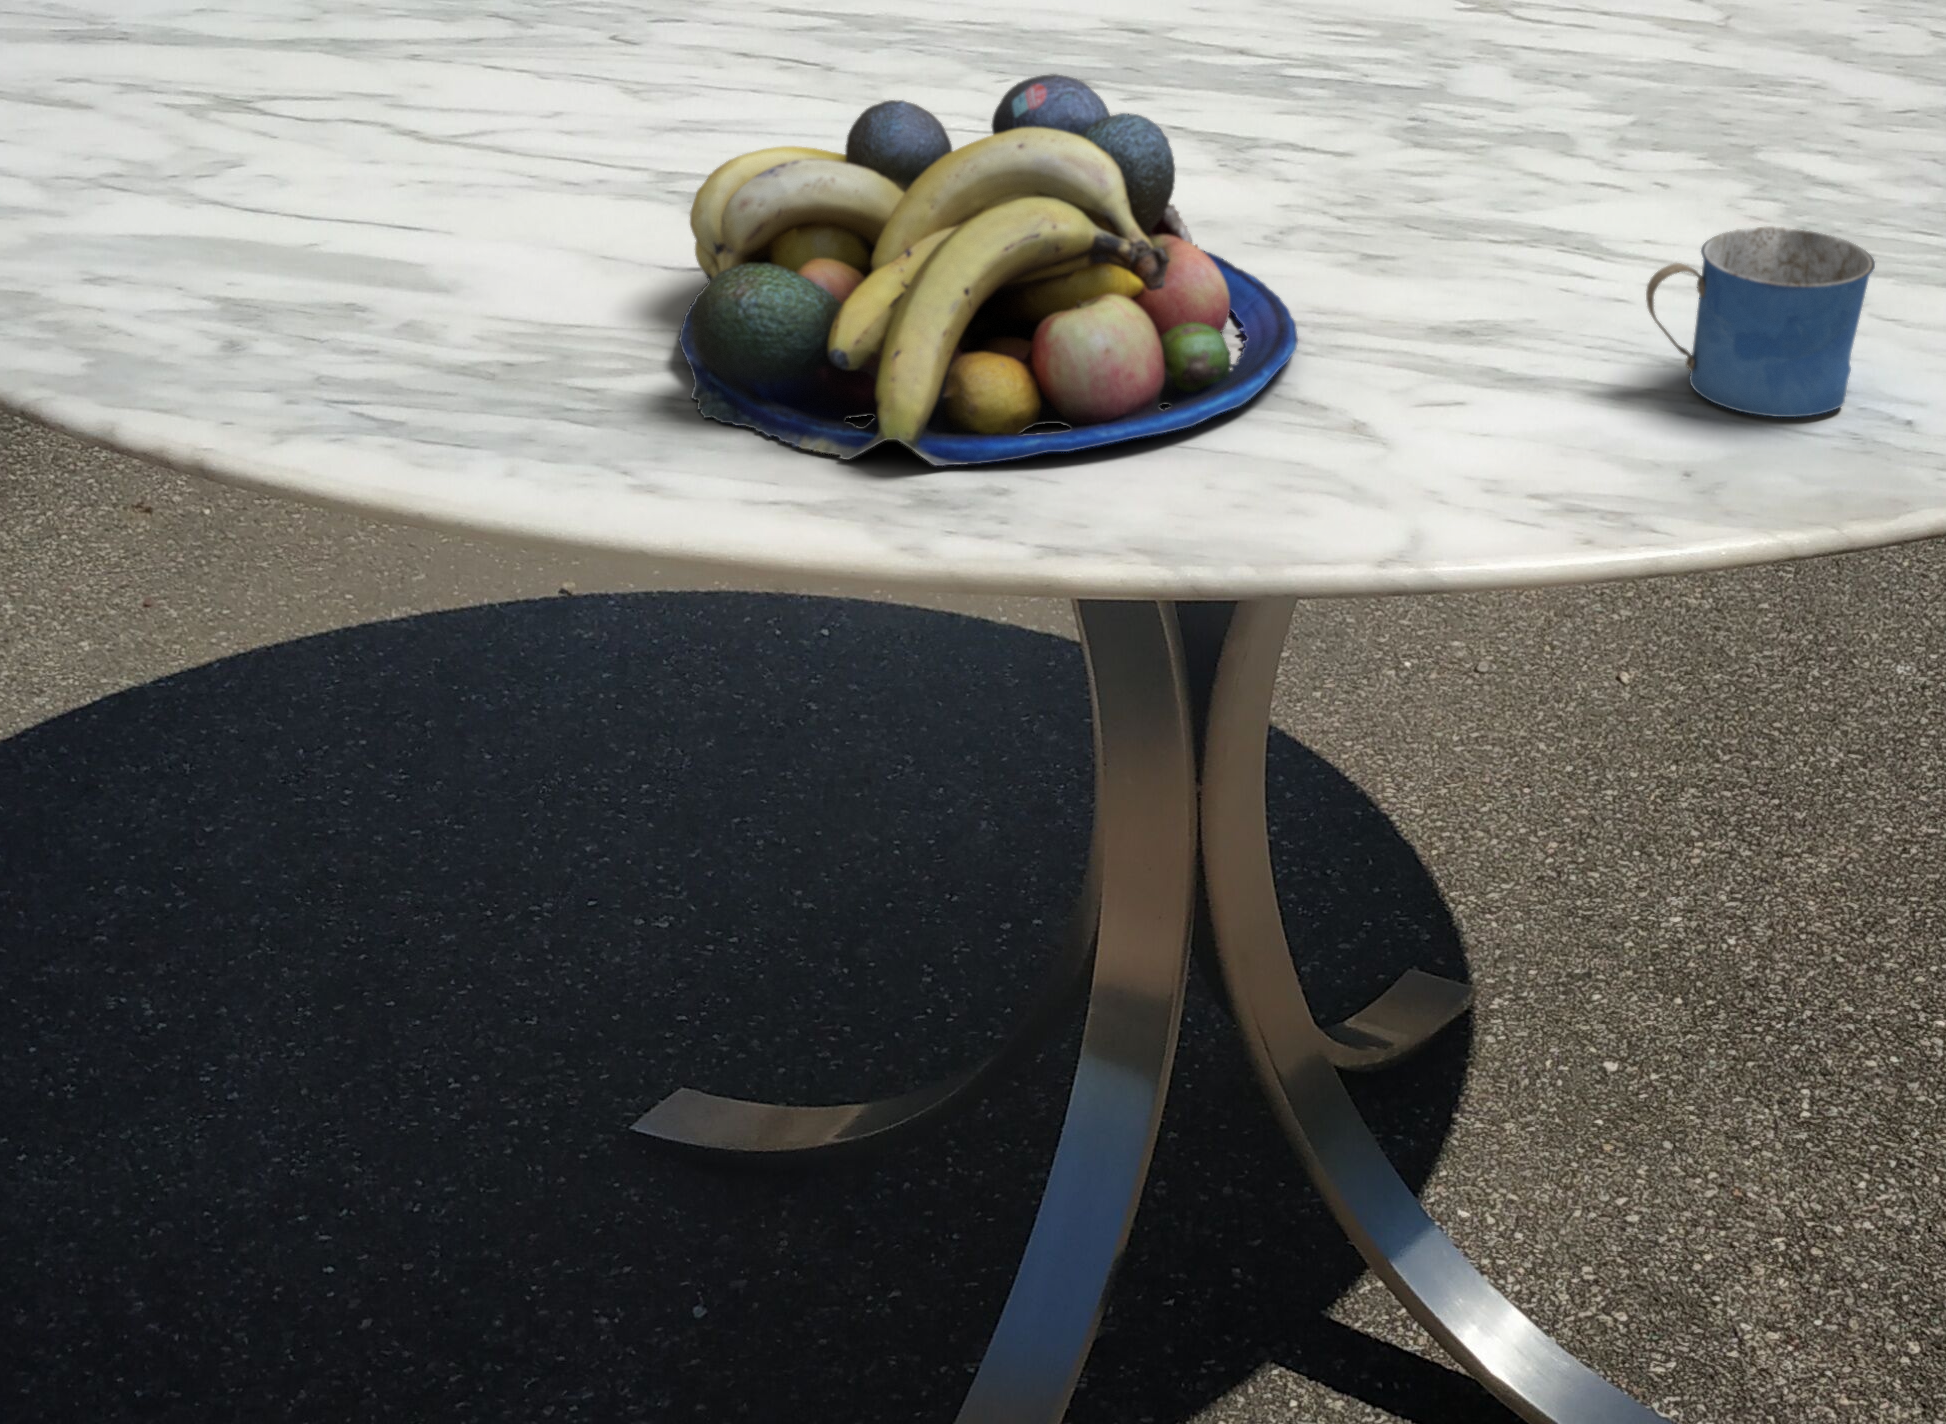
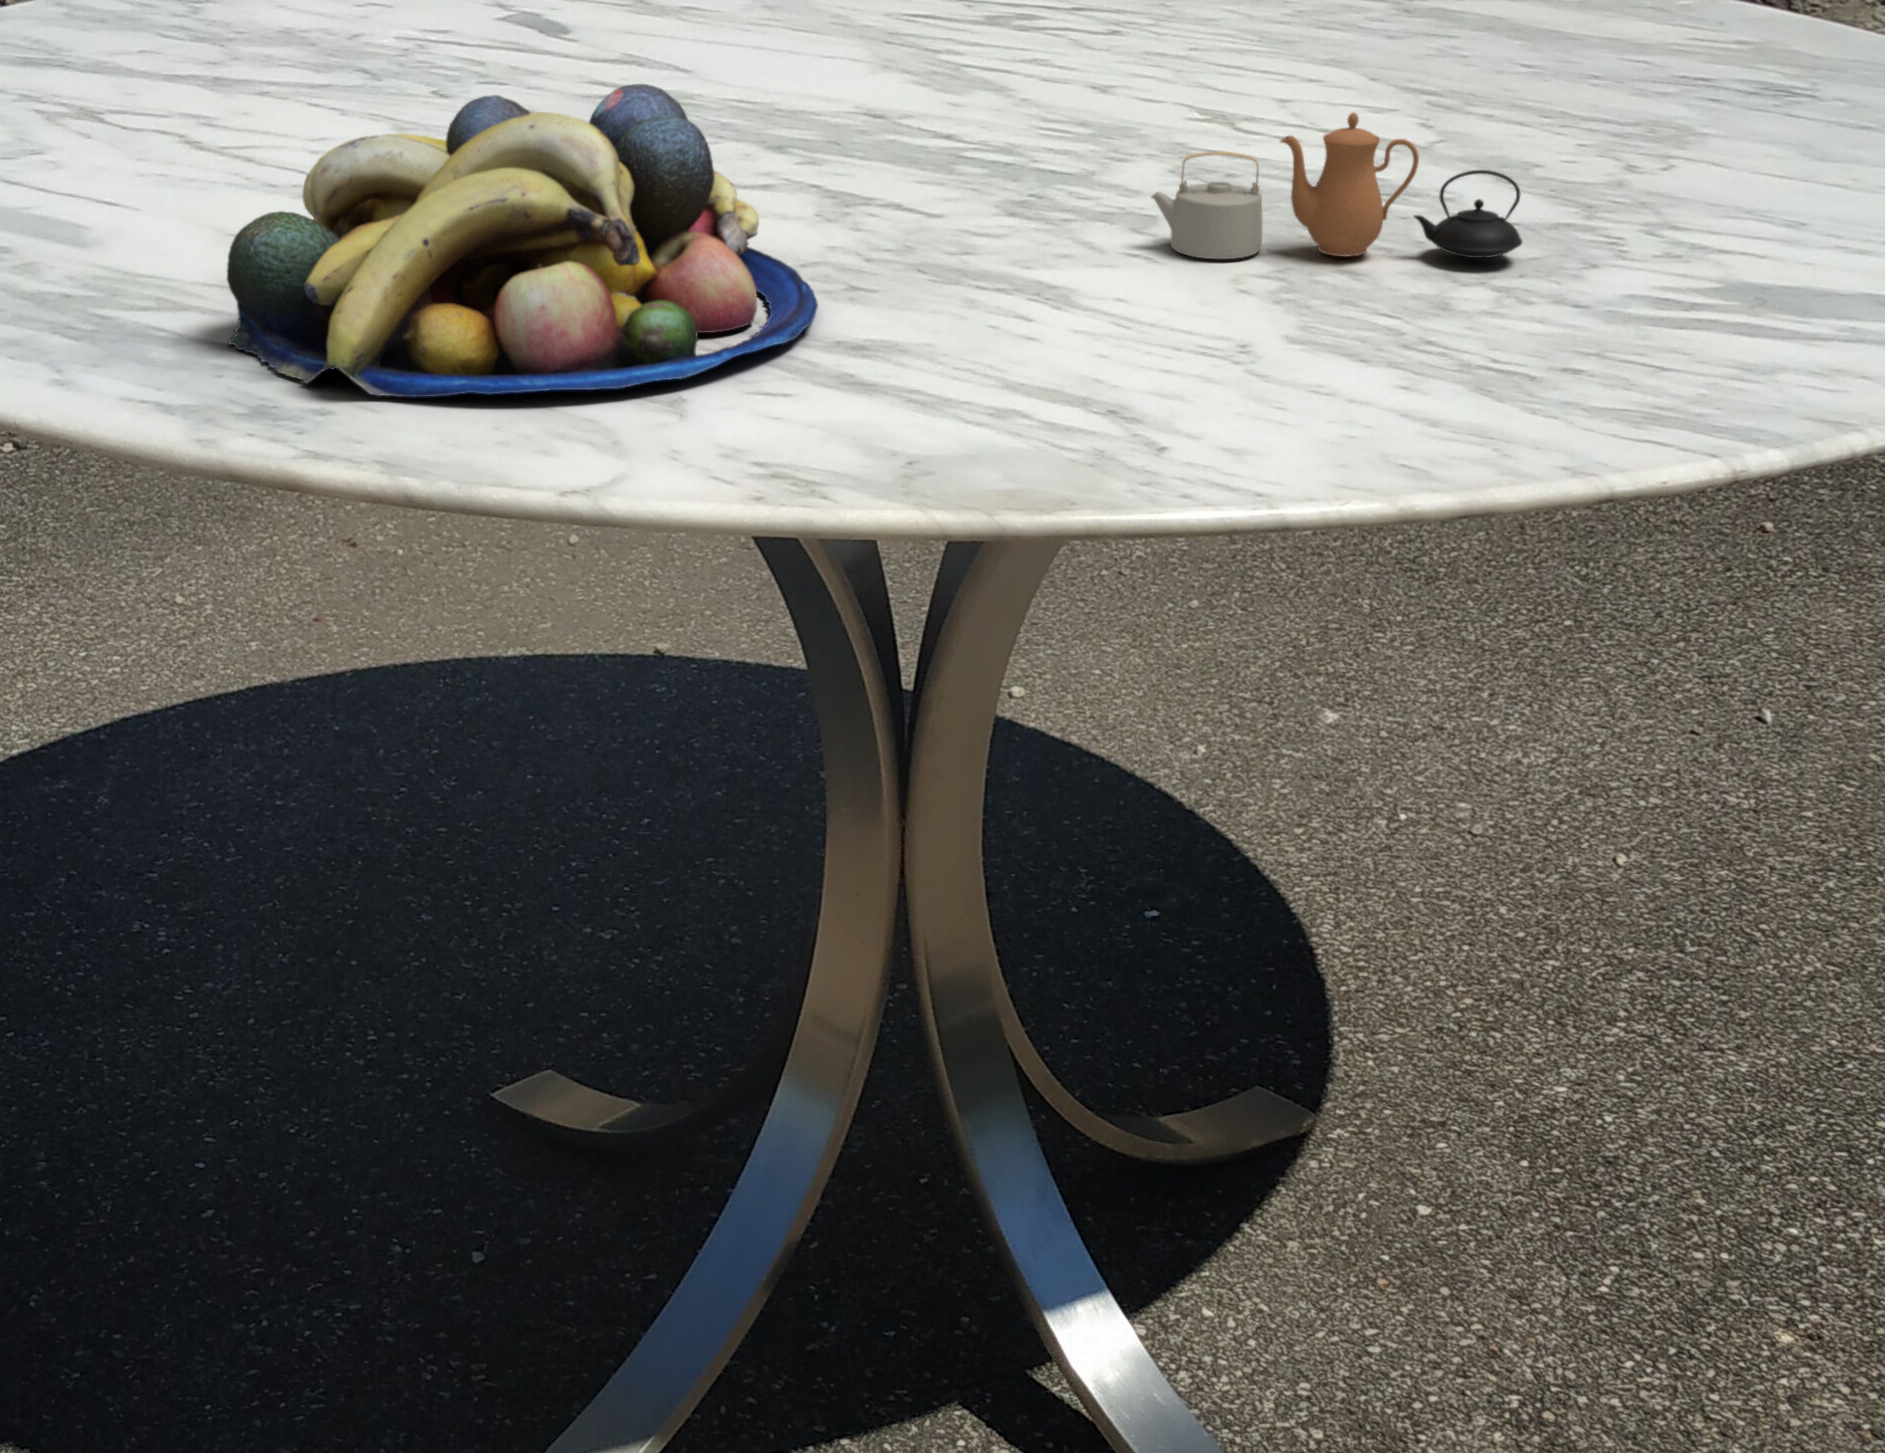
teapot: none [1506,35,1860,195] -> present [1151,112,1523,259]
mug: present [1646,226,1875,417] -> none [1084,259,1303,440]

